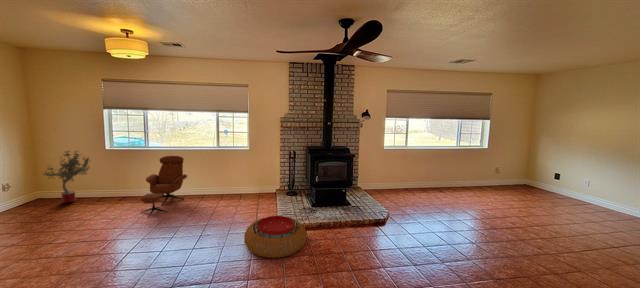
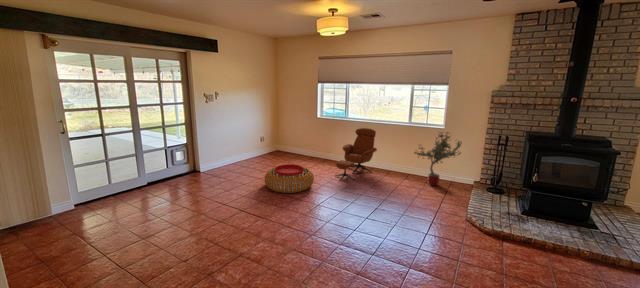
potted tree: present [43,150,89,203] -> present [414,132,462,186]
pouf: present [244,216,307,258] -> present [265,164,314,193]

